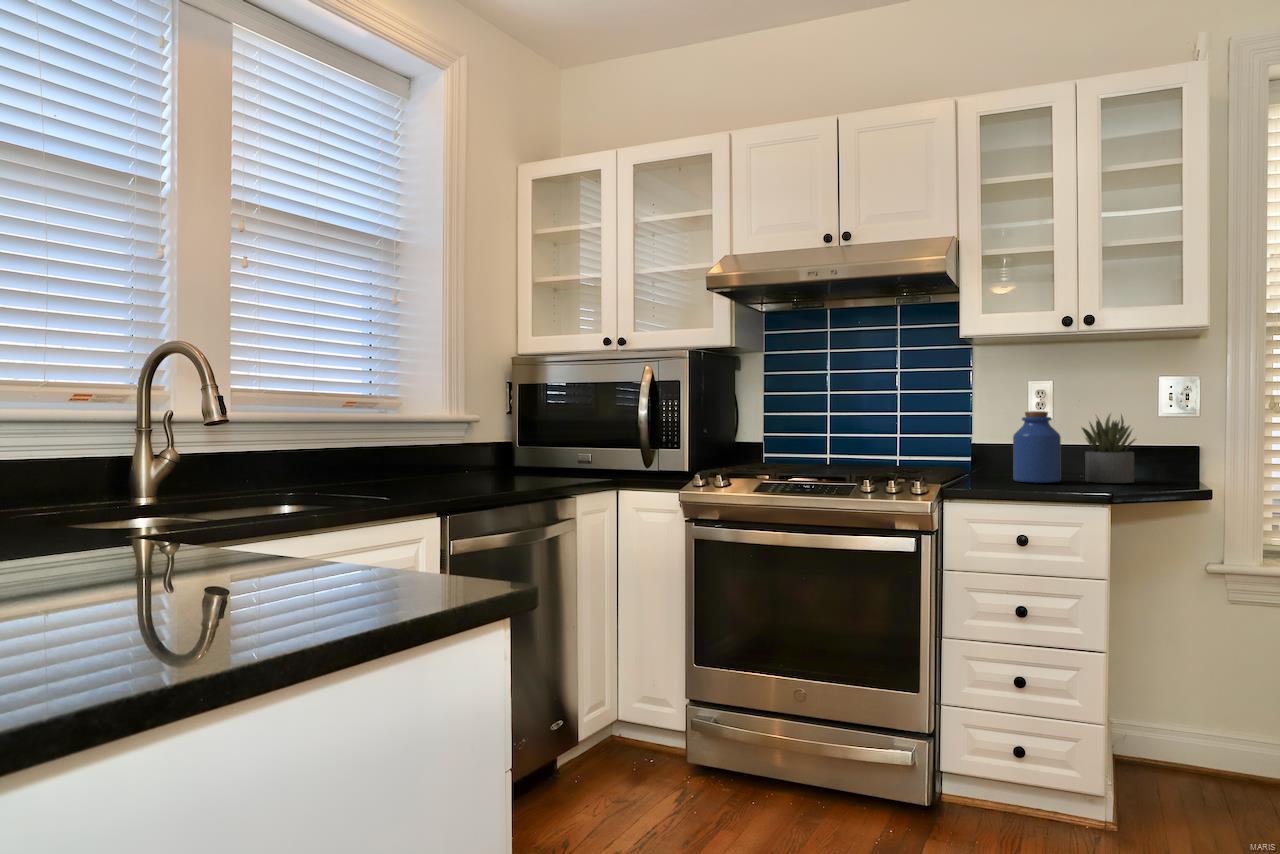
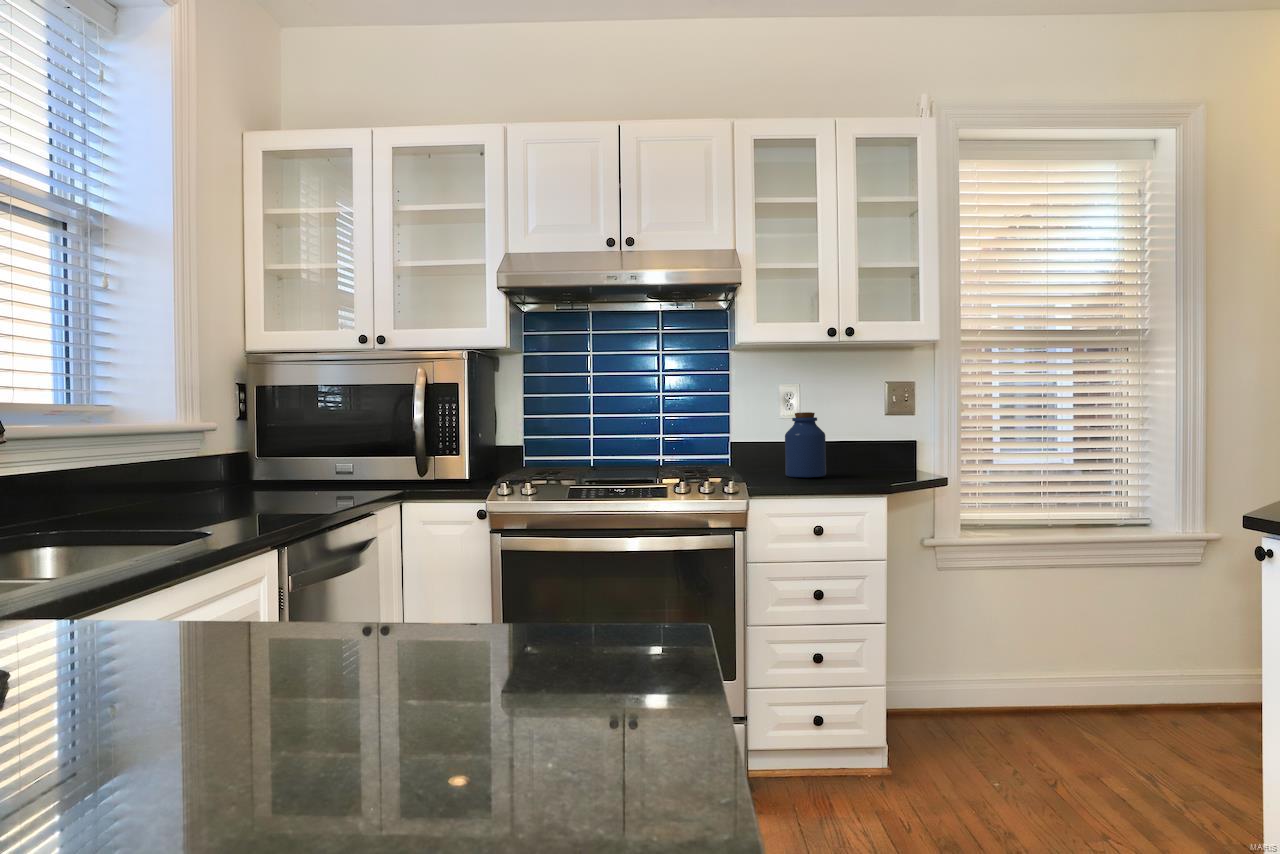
succulent plant: present [1082,414,1135,483] -> none [831,413,880,475]

